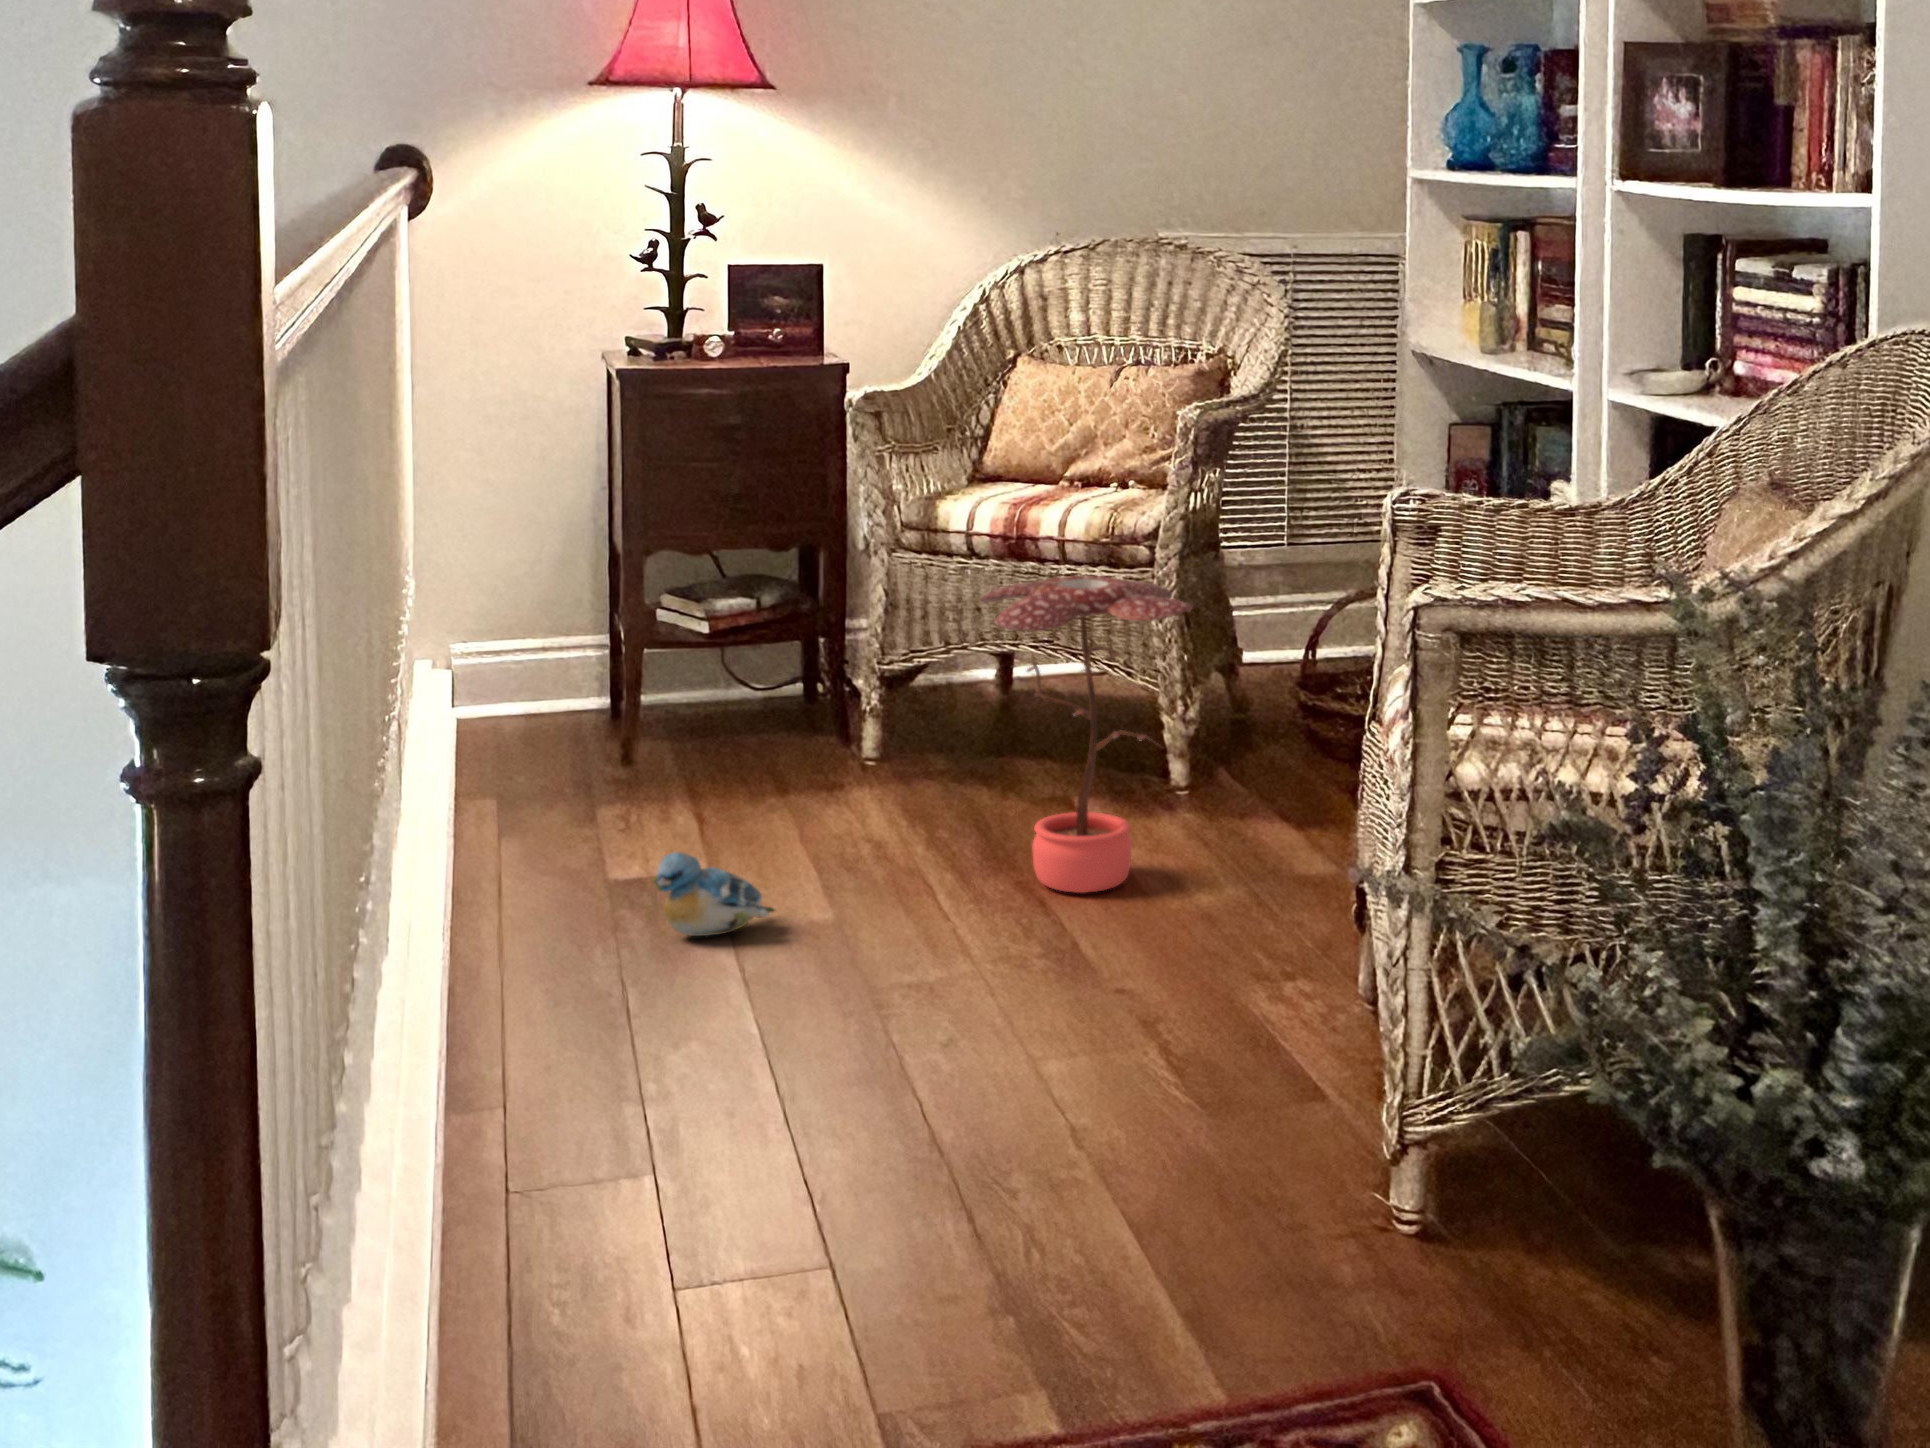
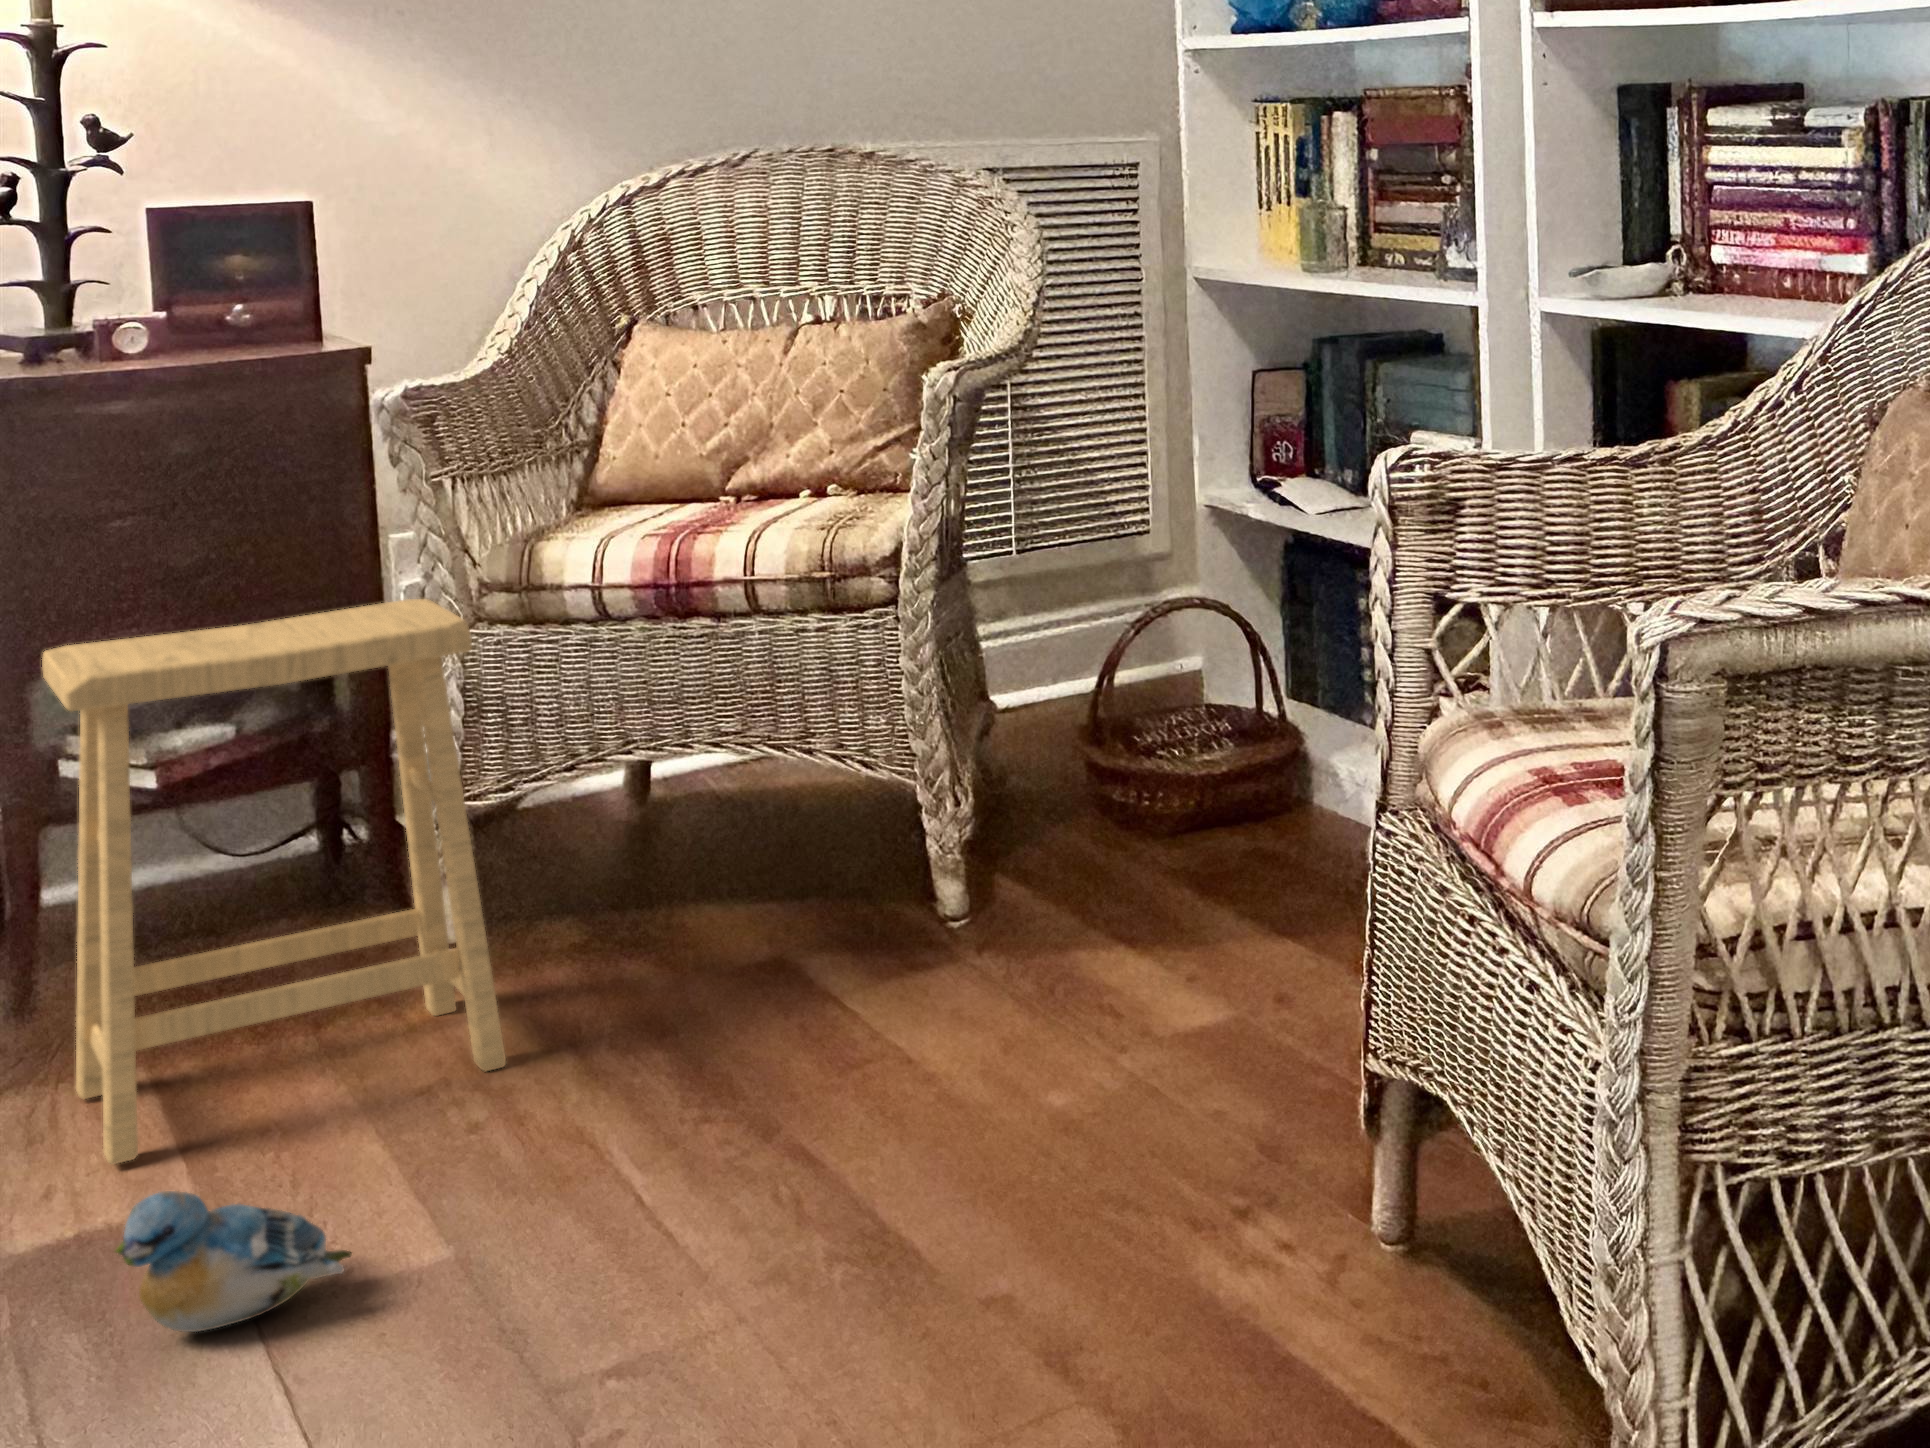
footstool: none [644,530,884,850] -> present [42,599,506,1164]
potted plant: present [980,576,1193,893] -> none [660,631,1018,1126]

